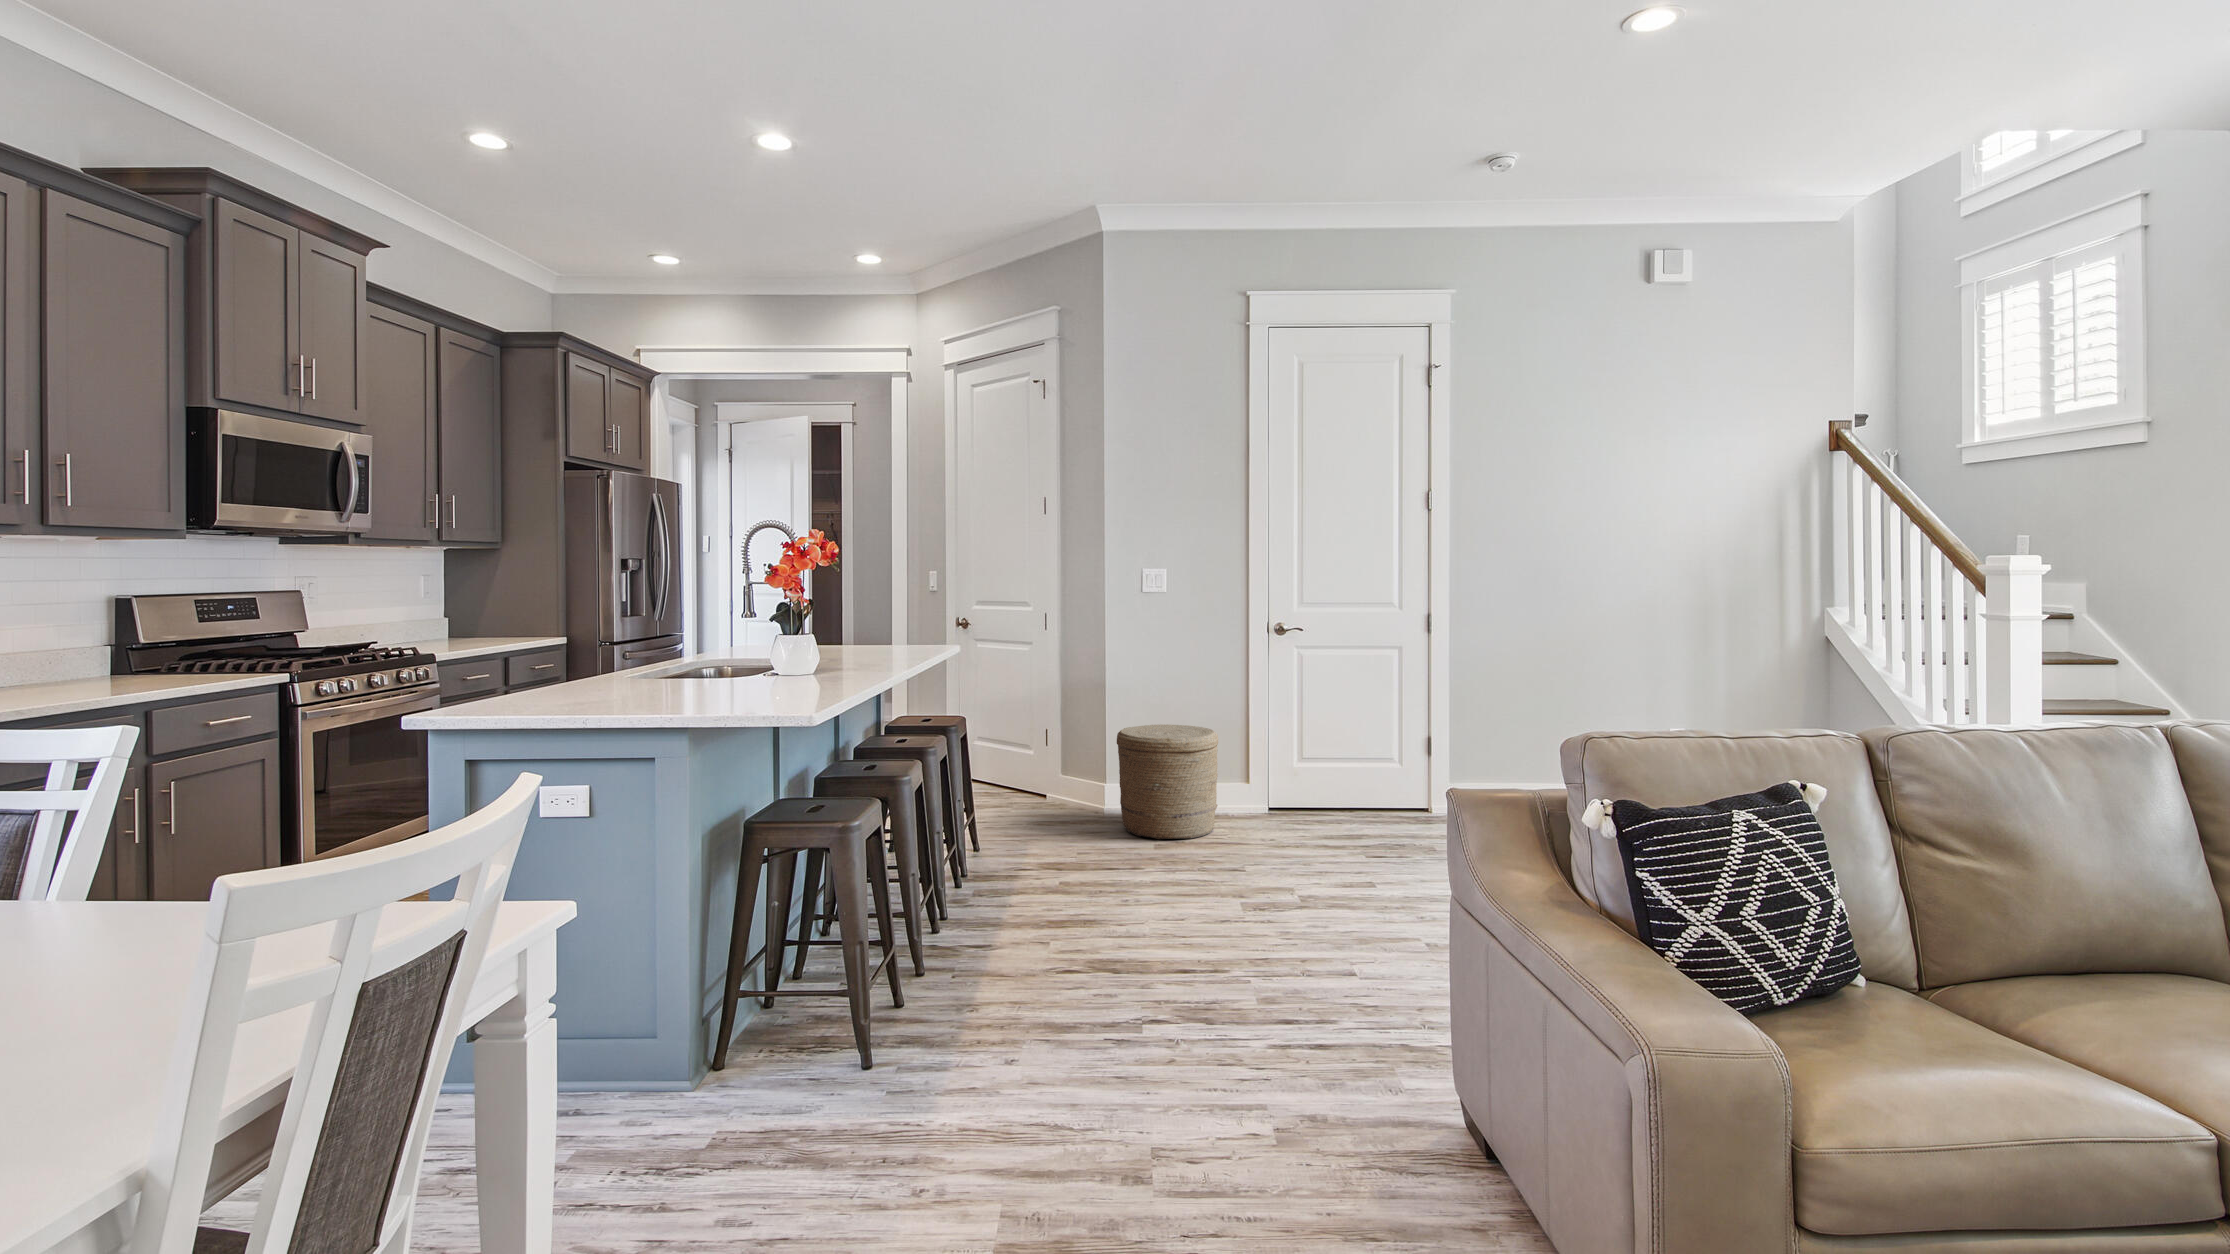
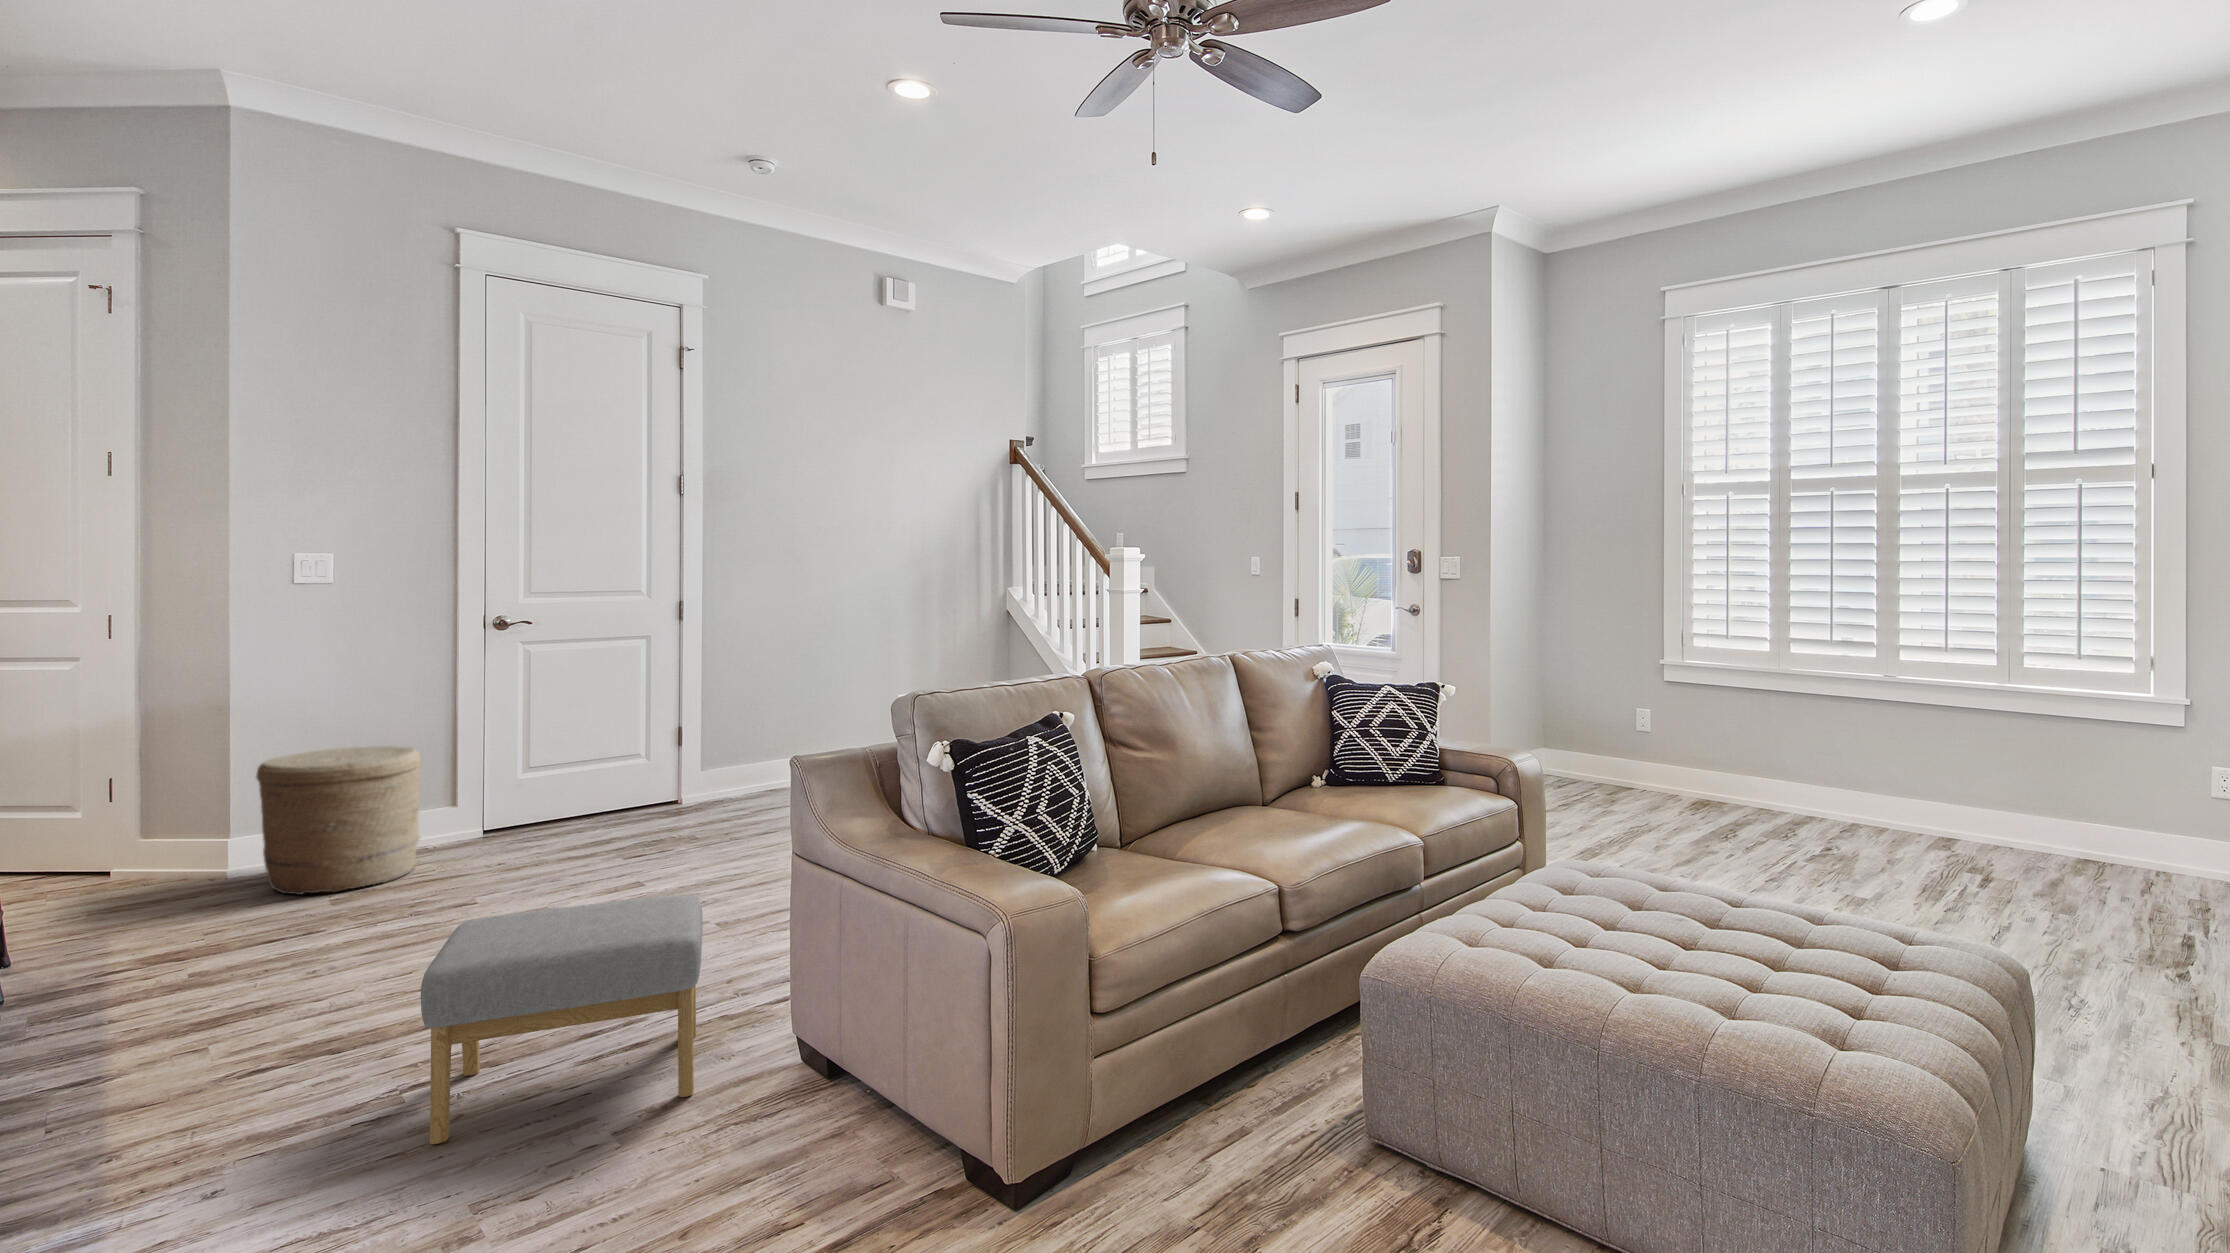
footstool: none [1138,892,1376,1120] -> present [421,895,703,1144]

